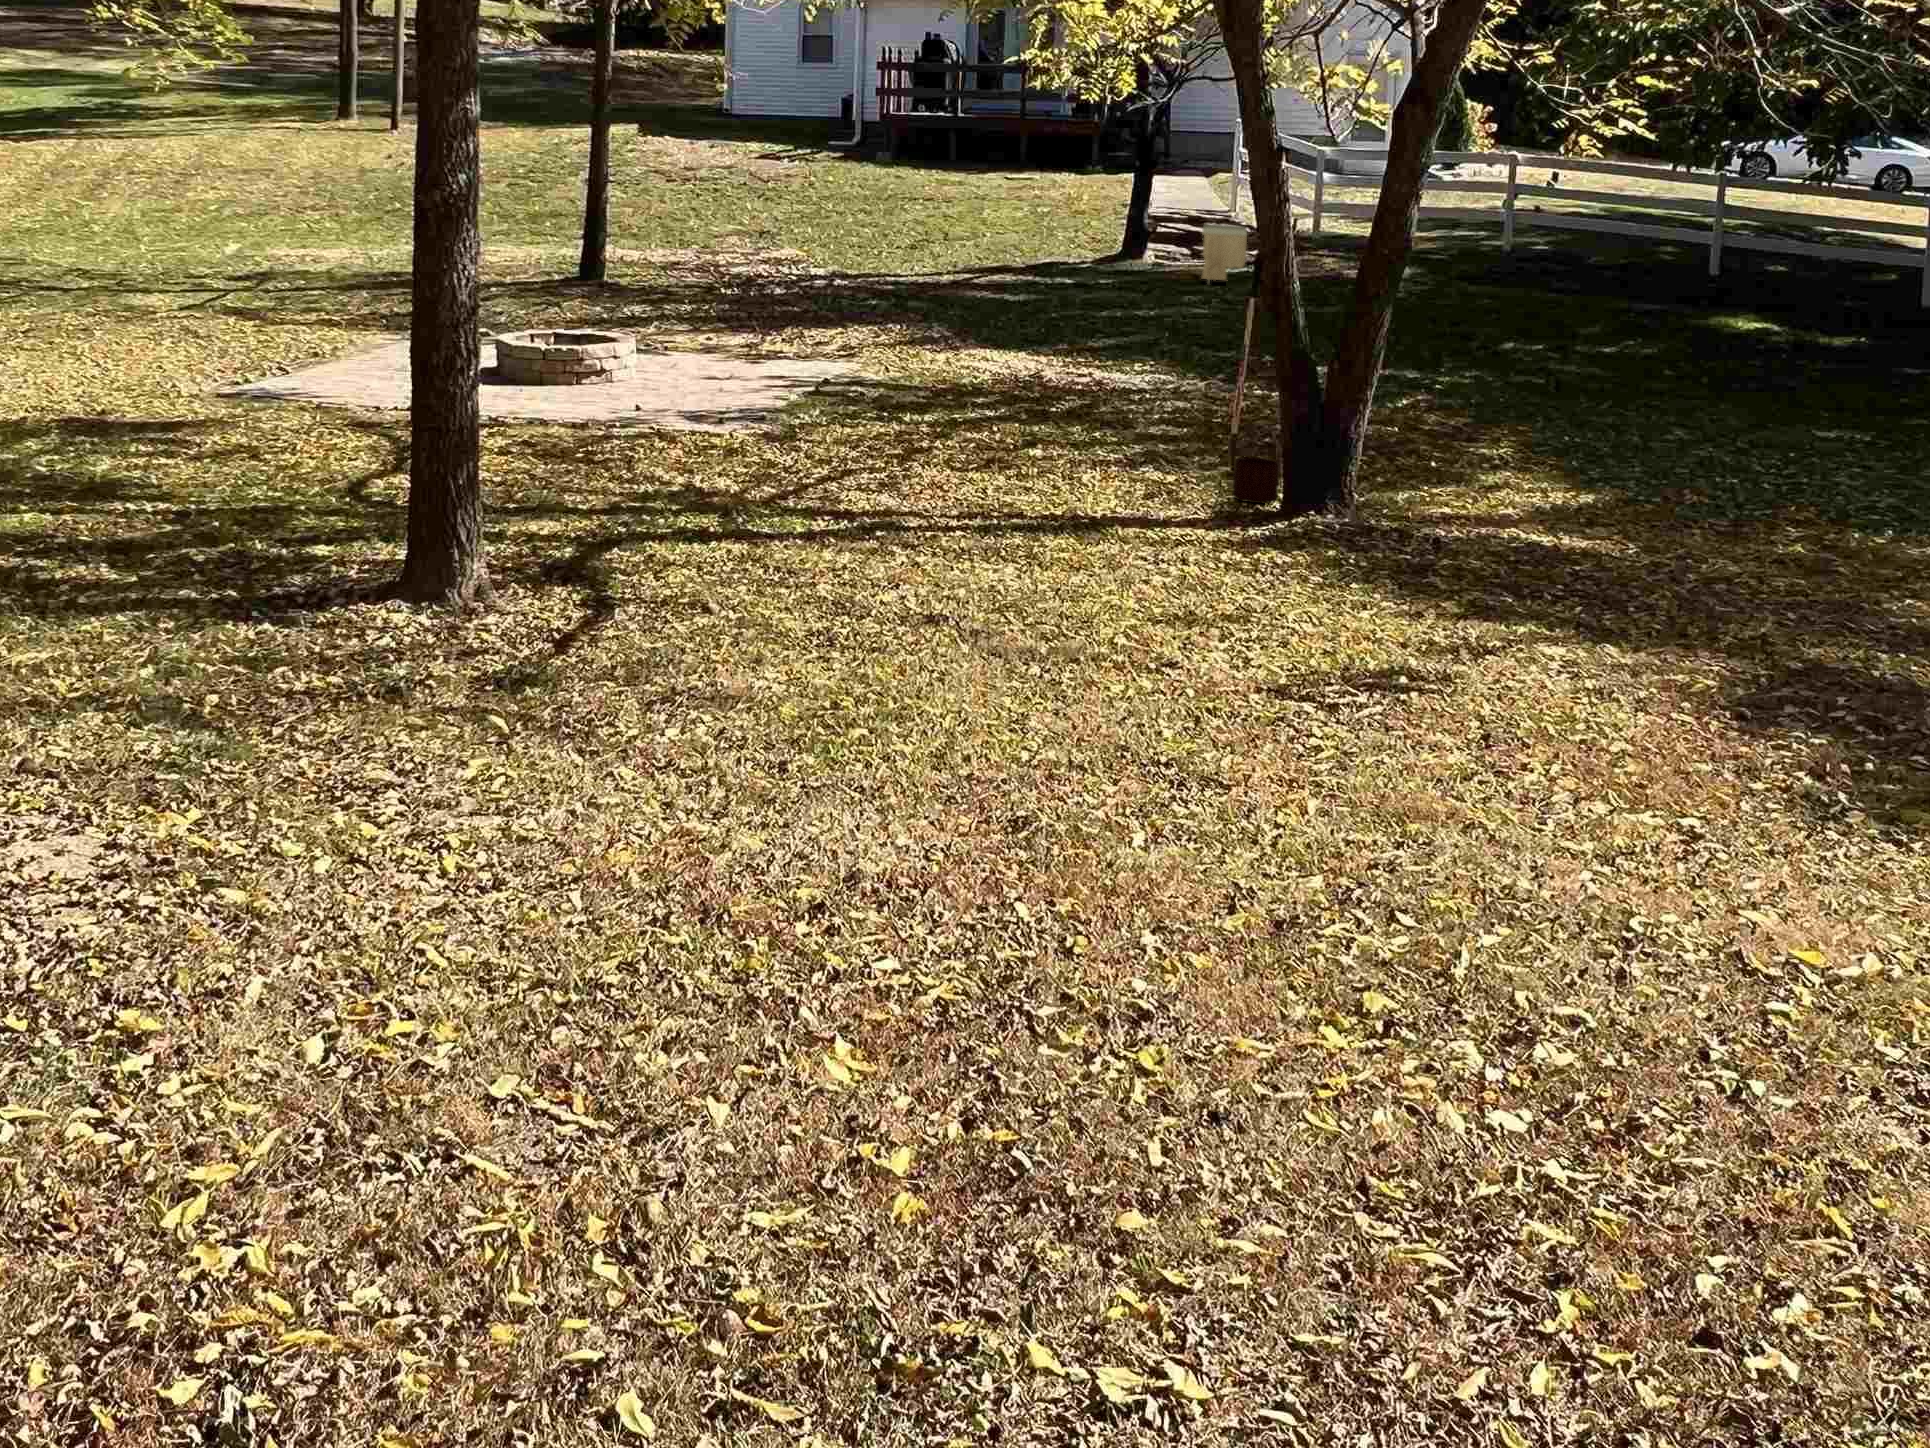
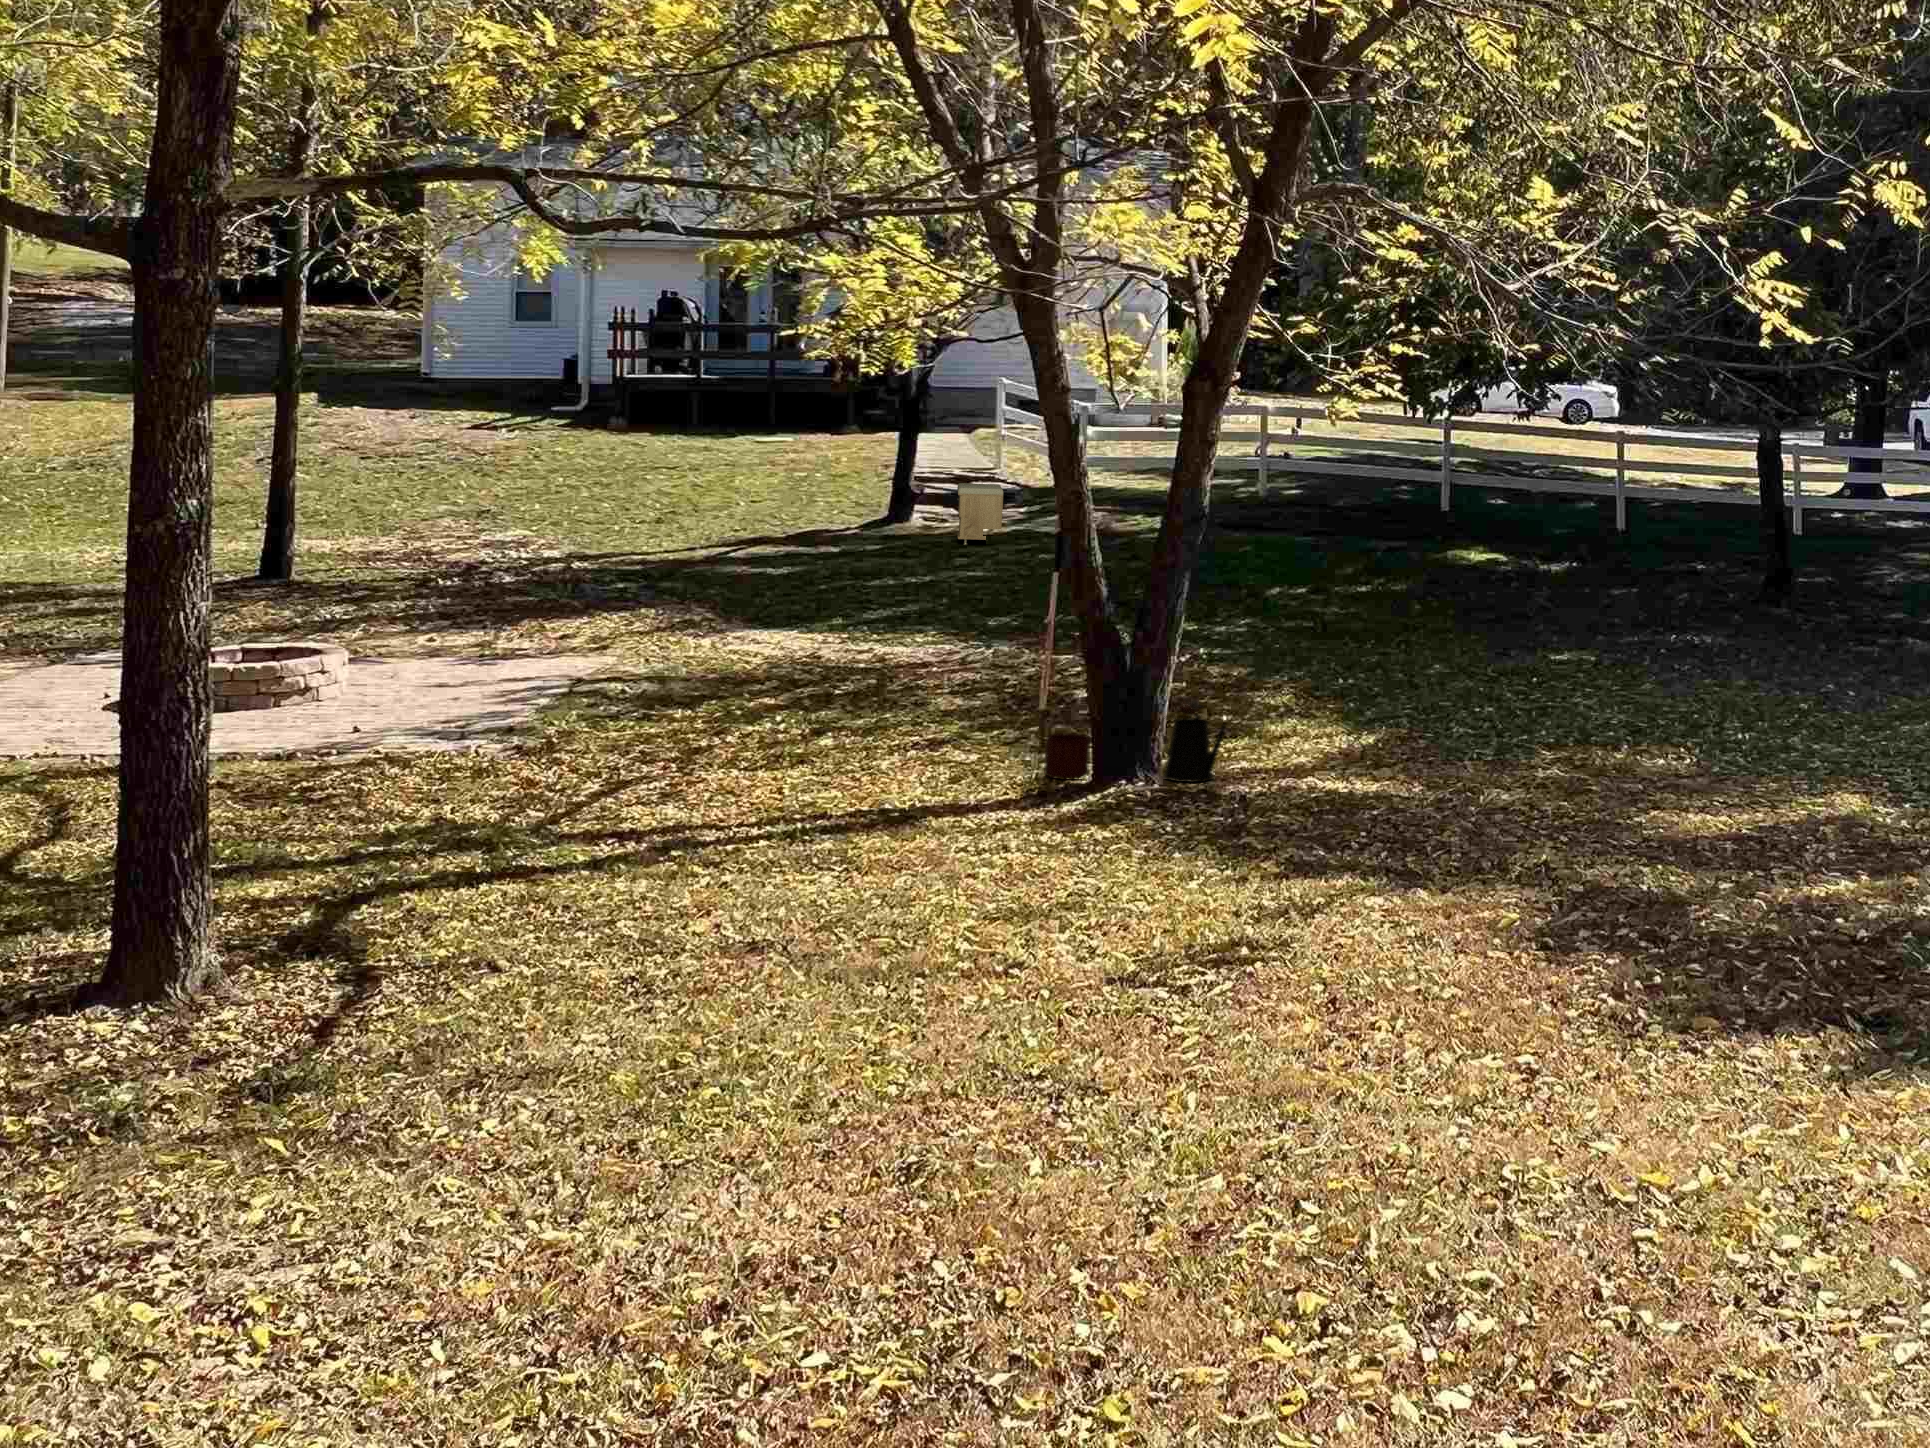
watering can: none [1353,420,1423,517] -> present [1161,694,1226,782]

